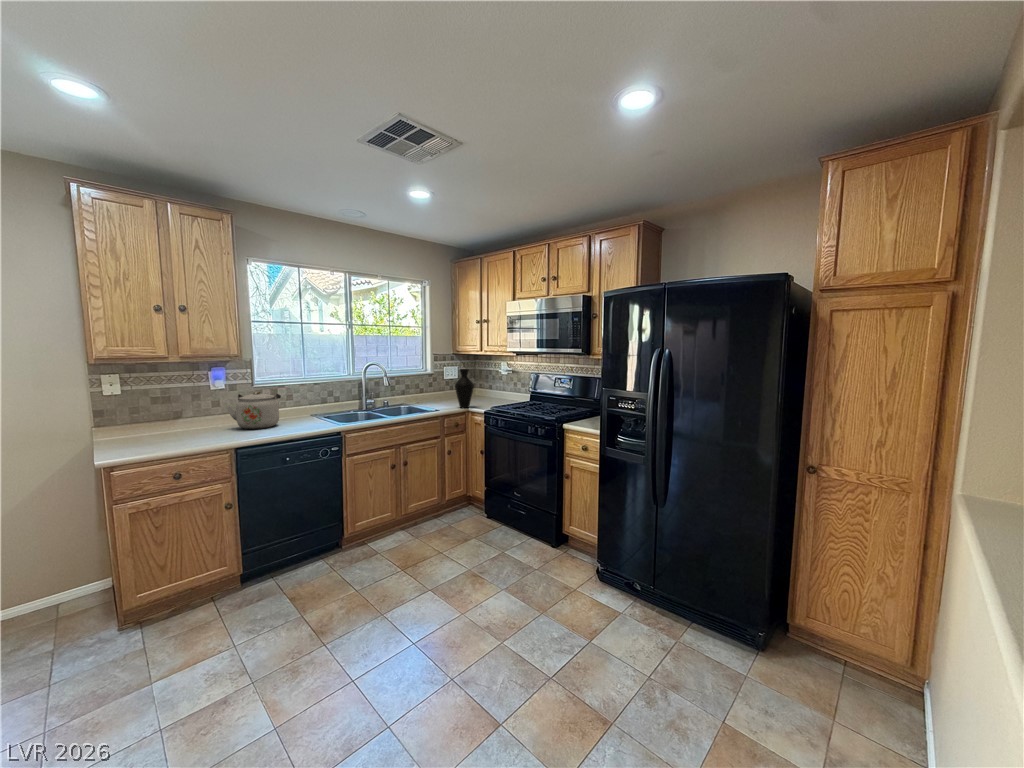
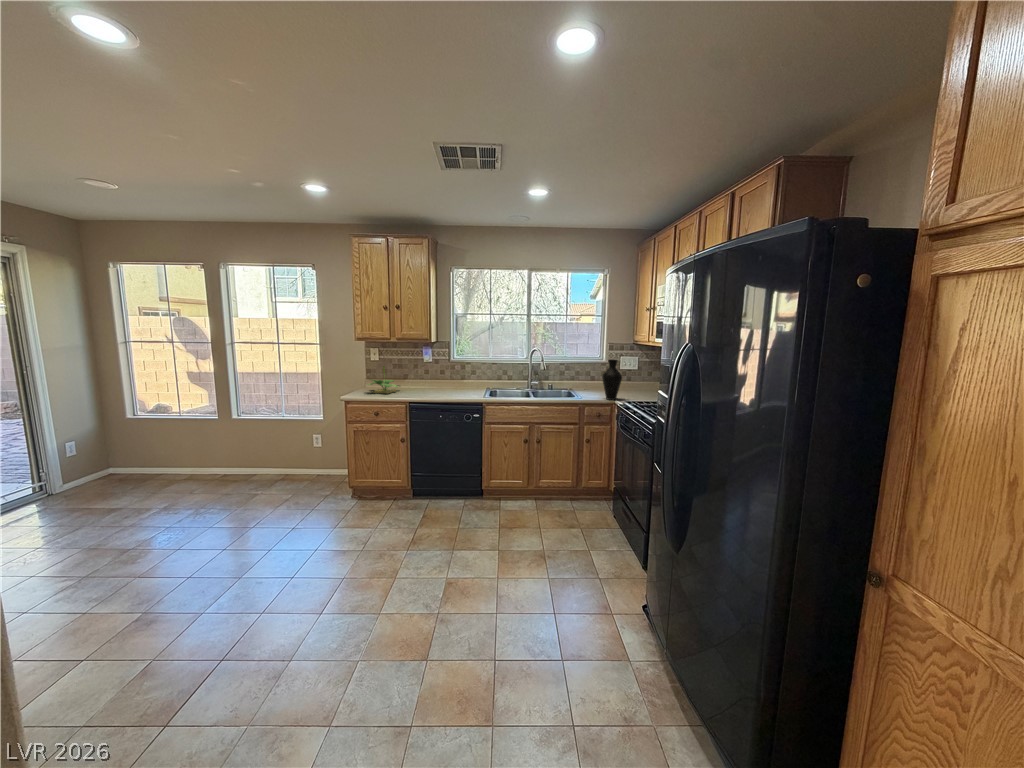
potted plant: none [122,391,191,446] -> present [368,366,399,393]
kettle: present [227,392,281,429] -> none [427,366,461,392]

